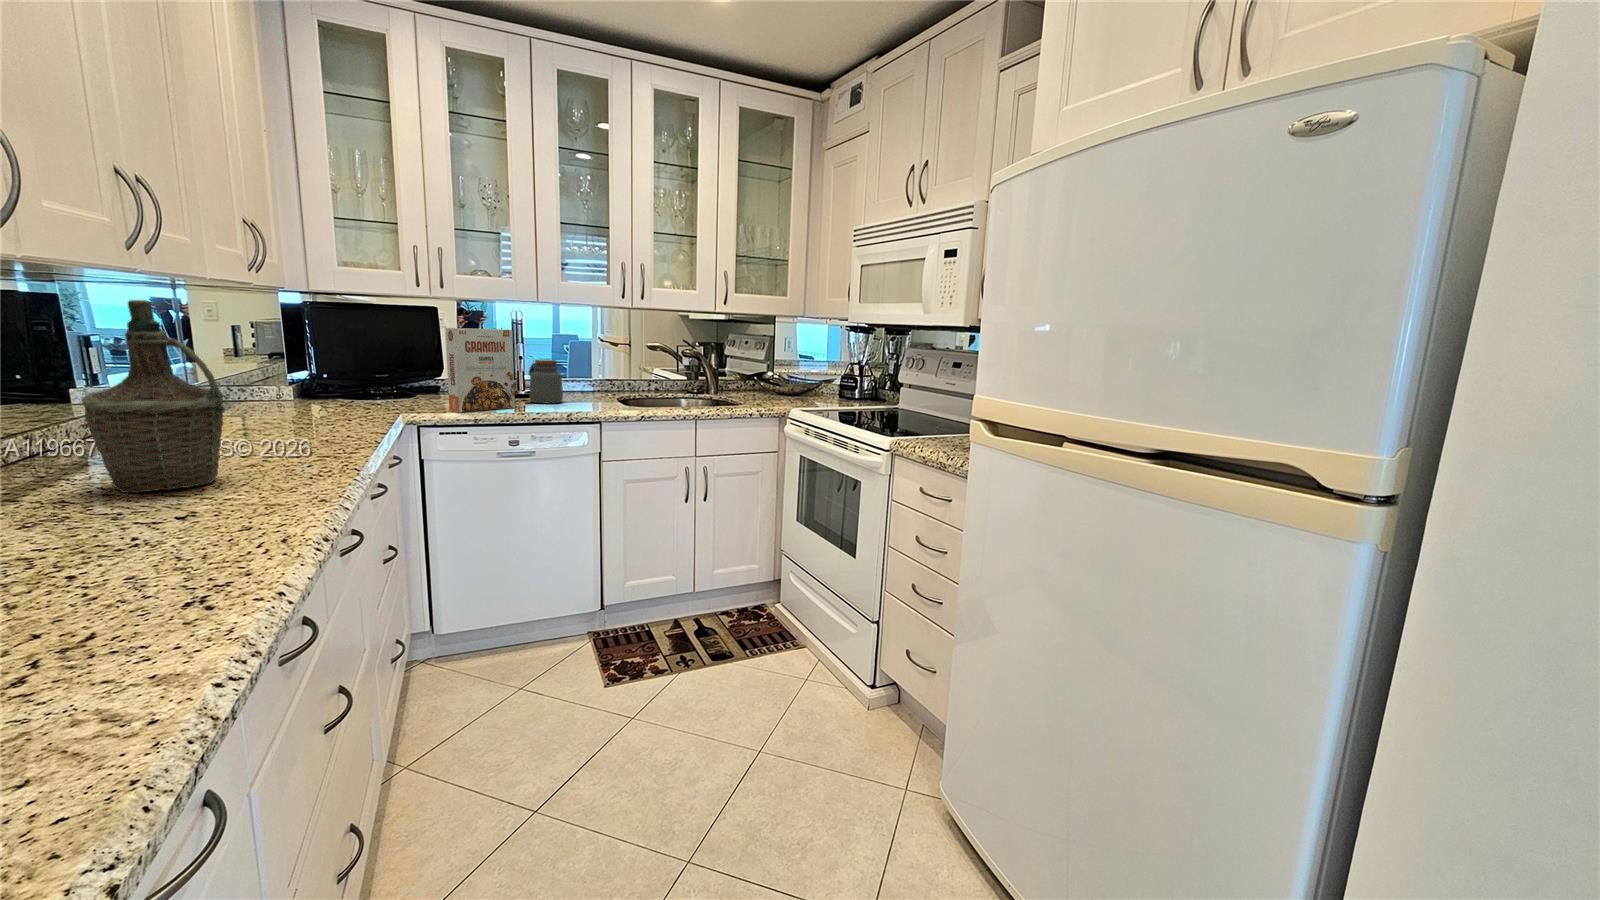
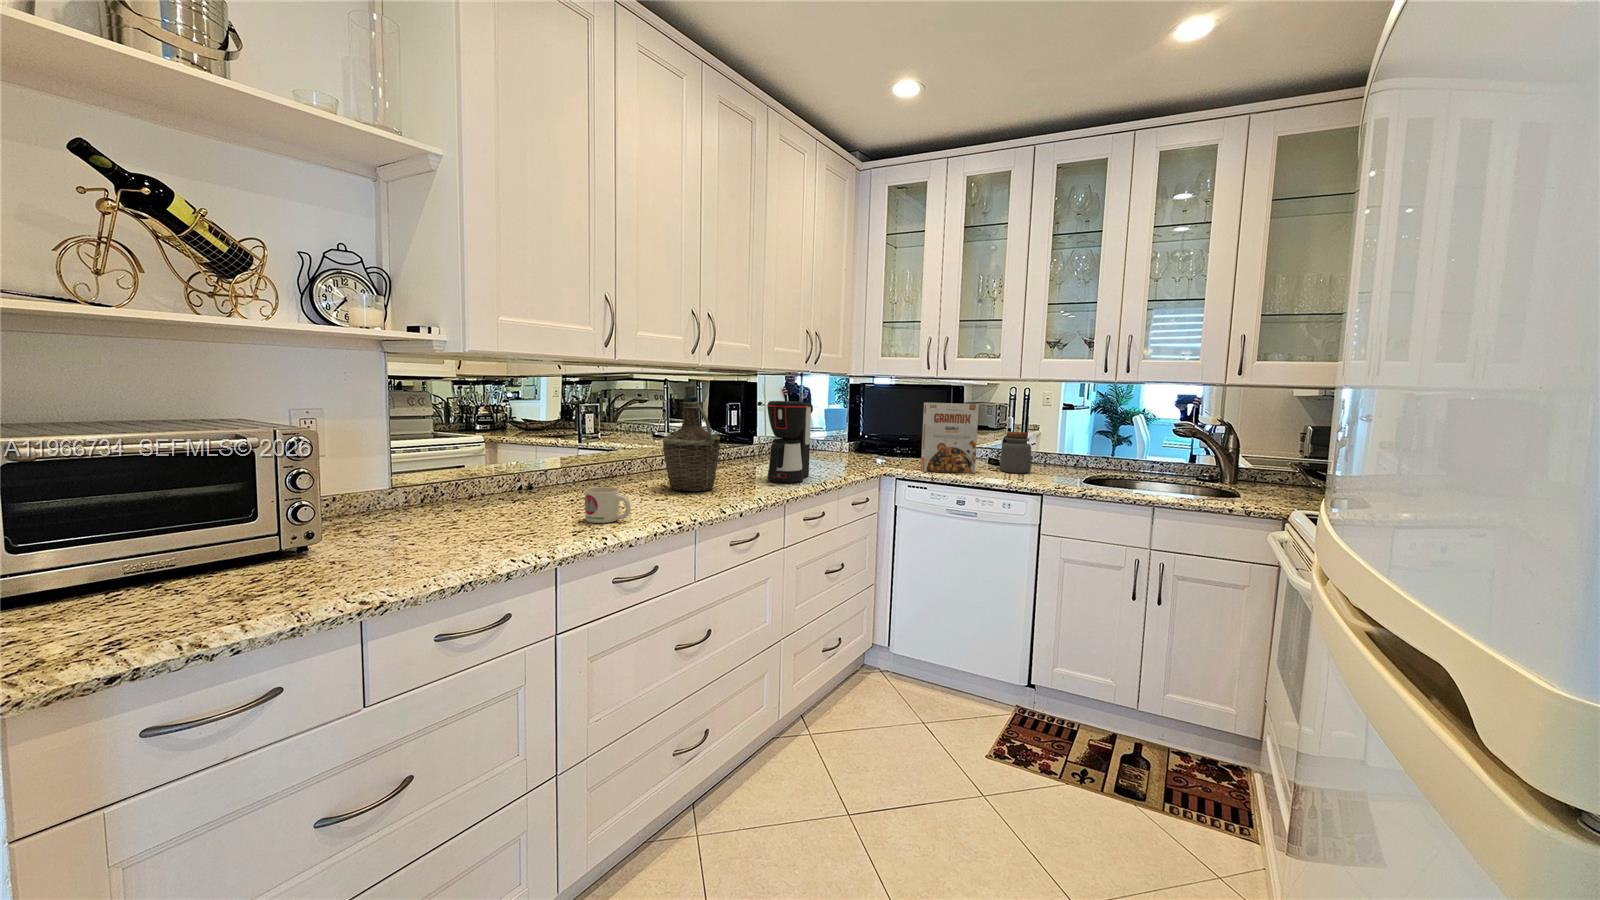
coffee maker: none [255,327,338,452] -> present [767,401,811,483]
mug: none [78,504,211,580] -> present [585,487,631,523]

